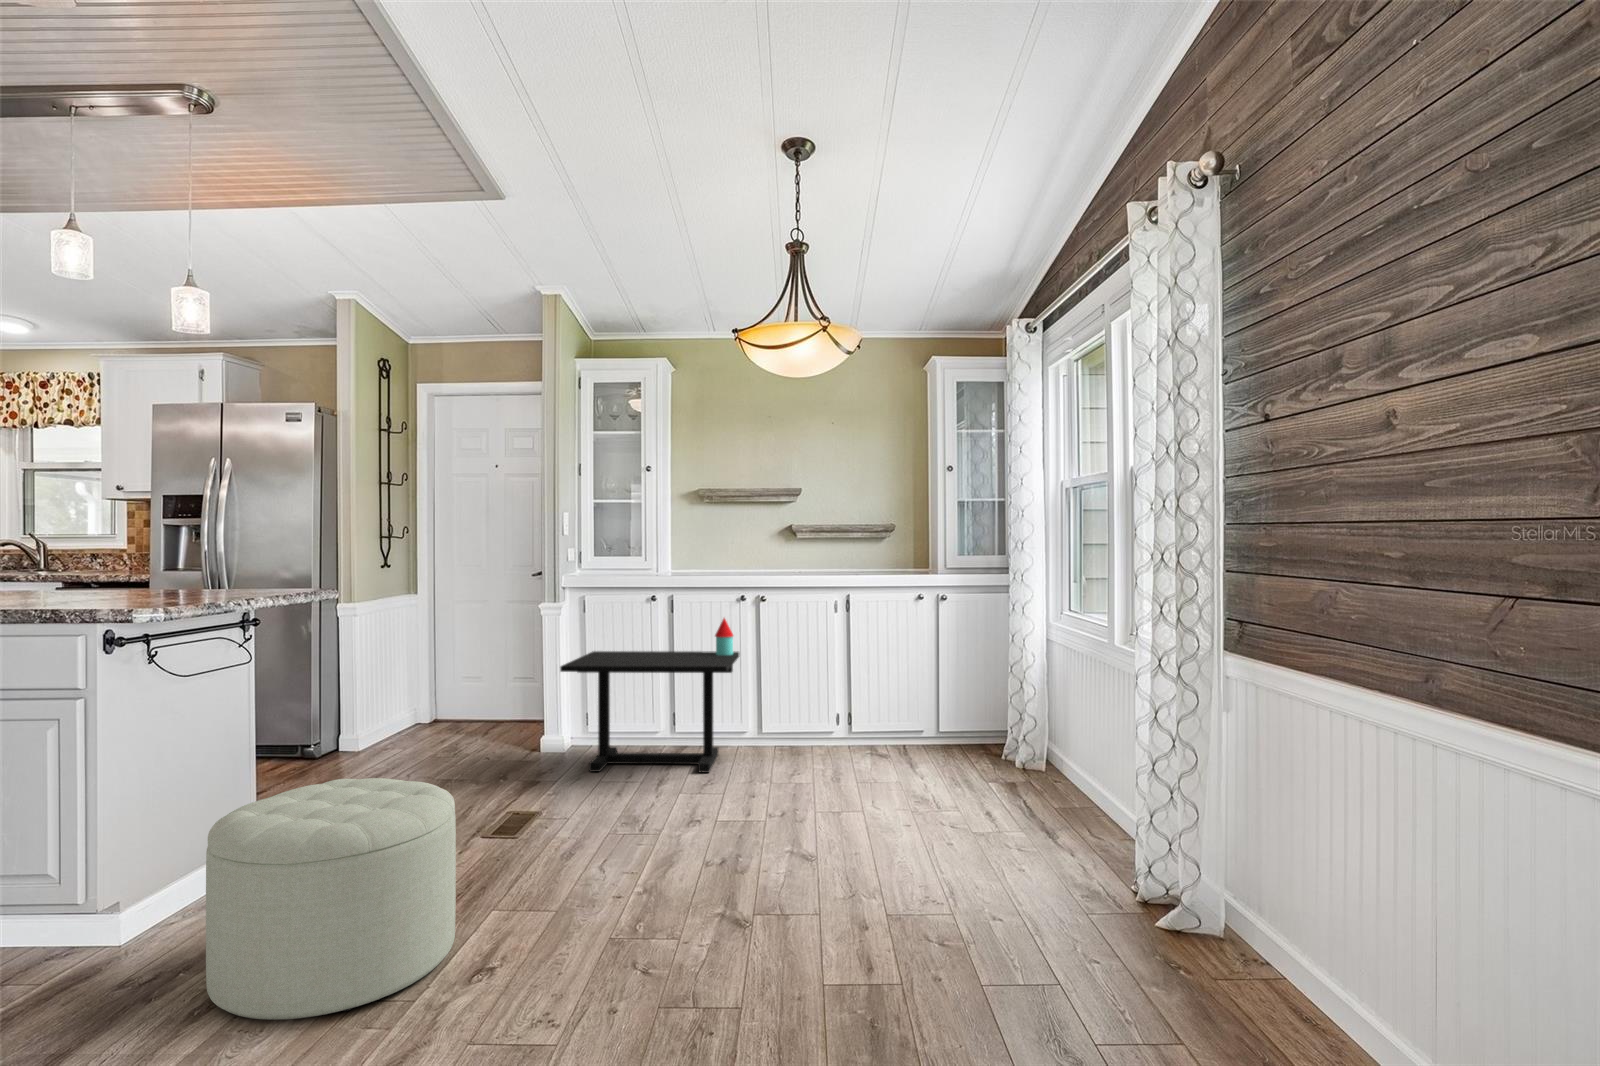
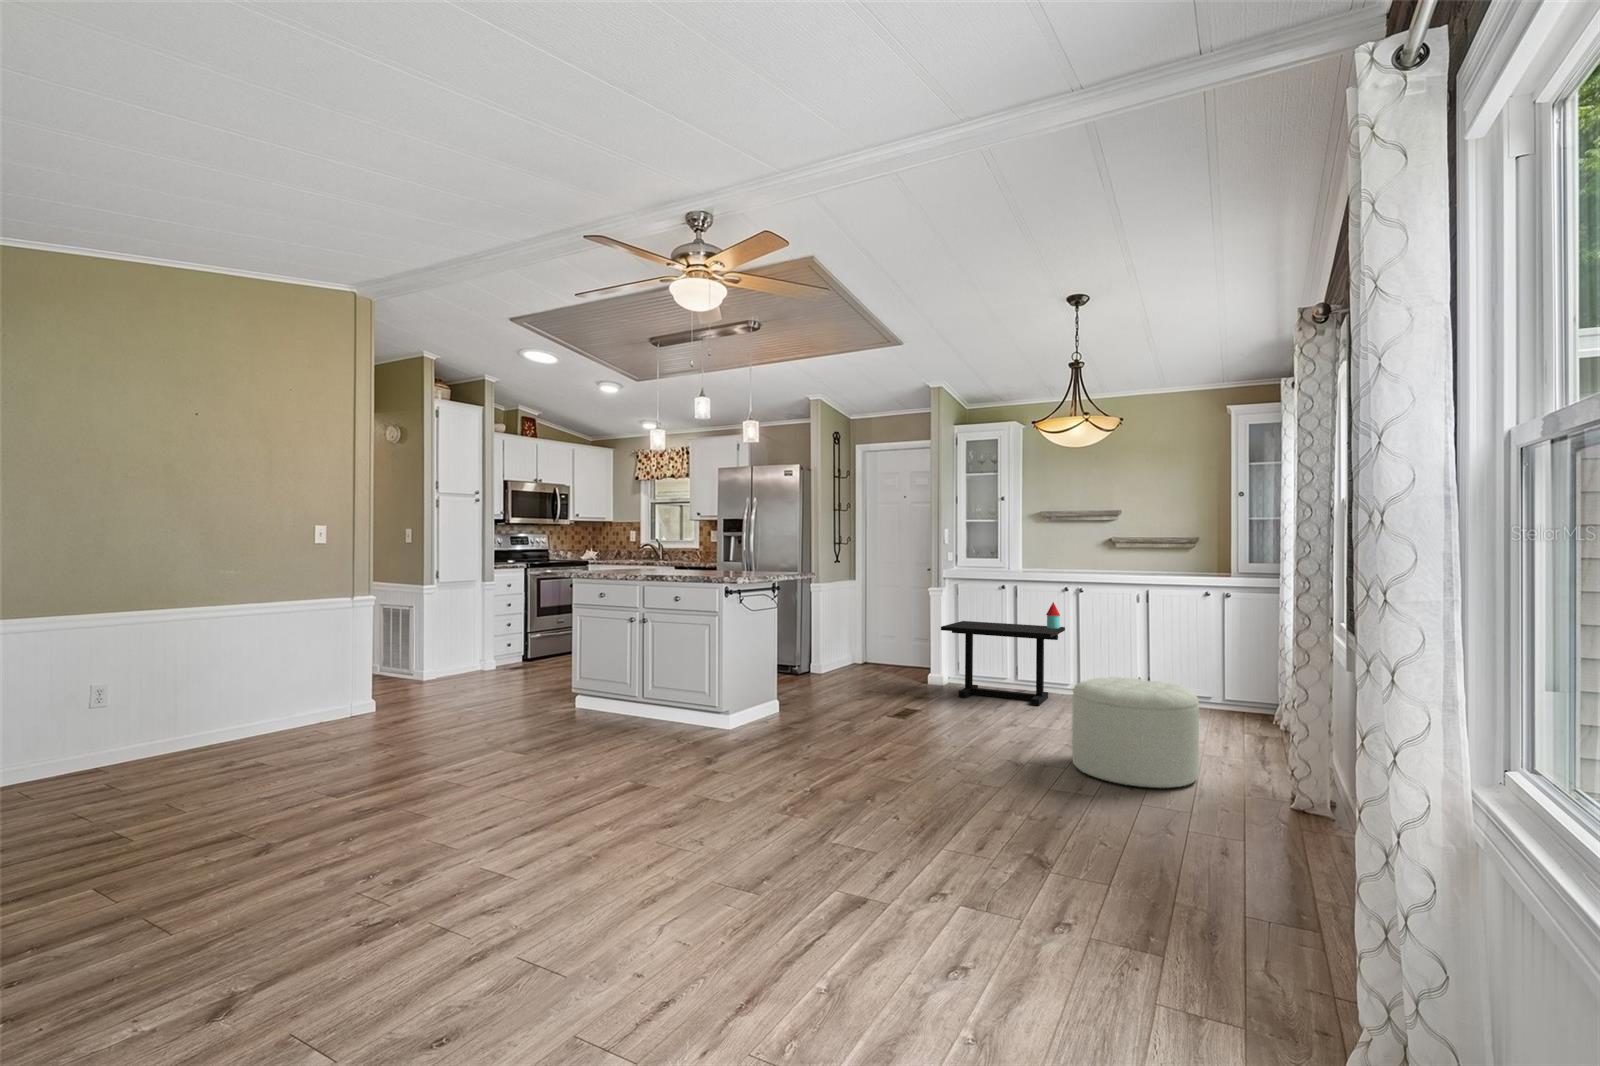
ottoman: present [206,778,456,1020] -> present [1072,677,1199,789]

